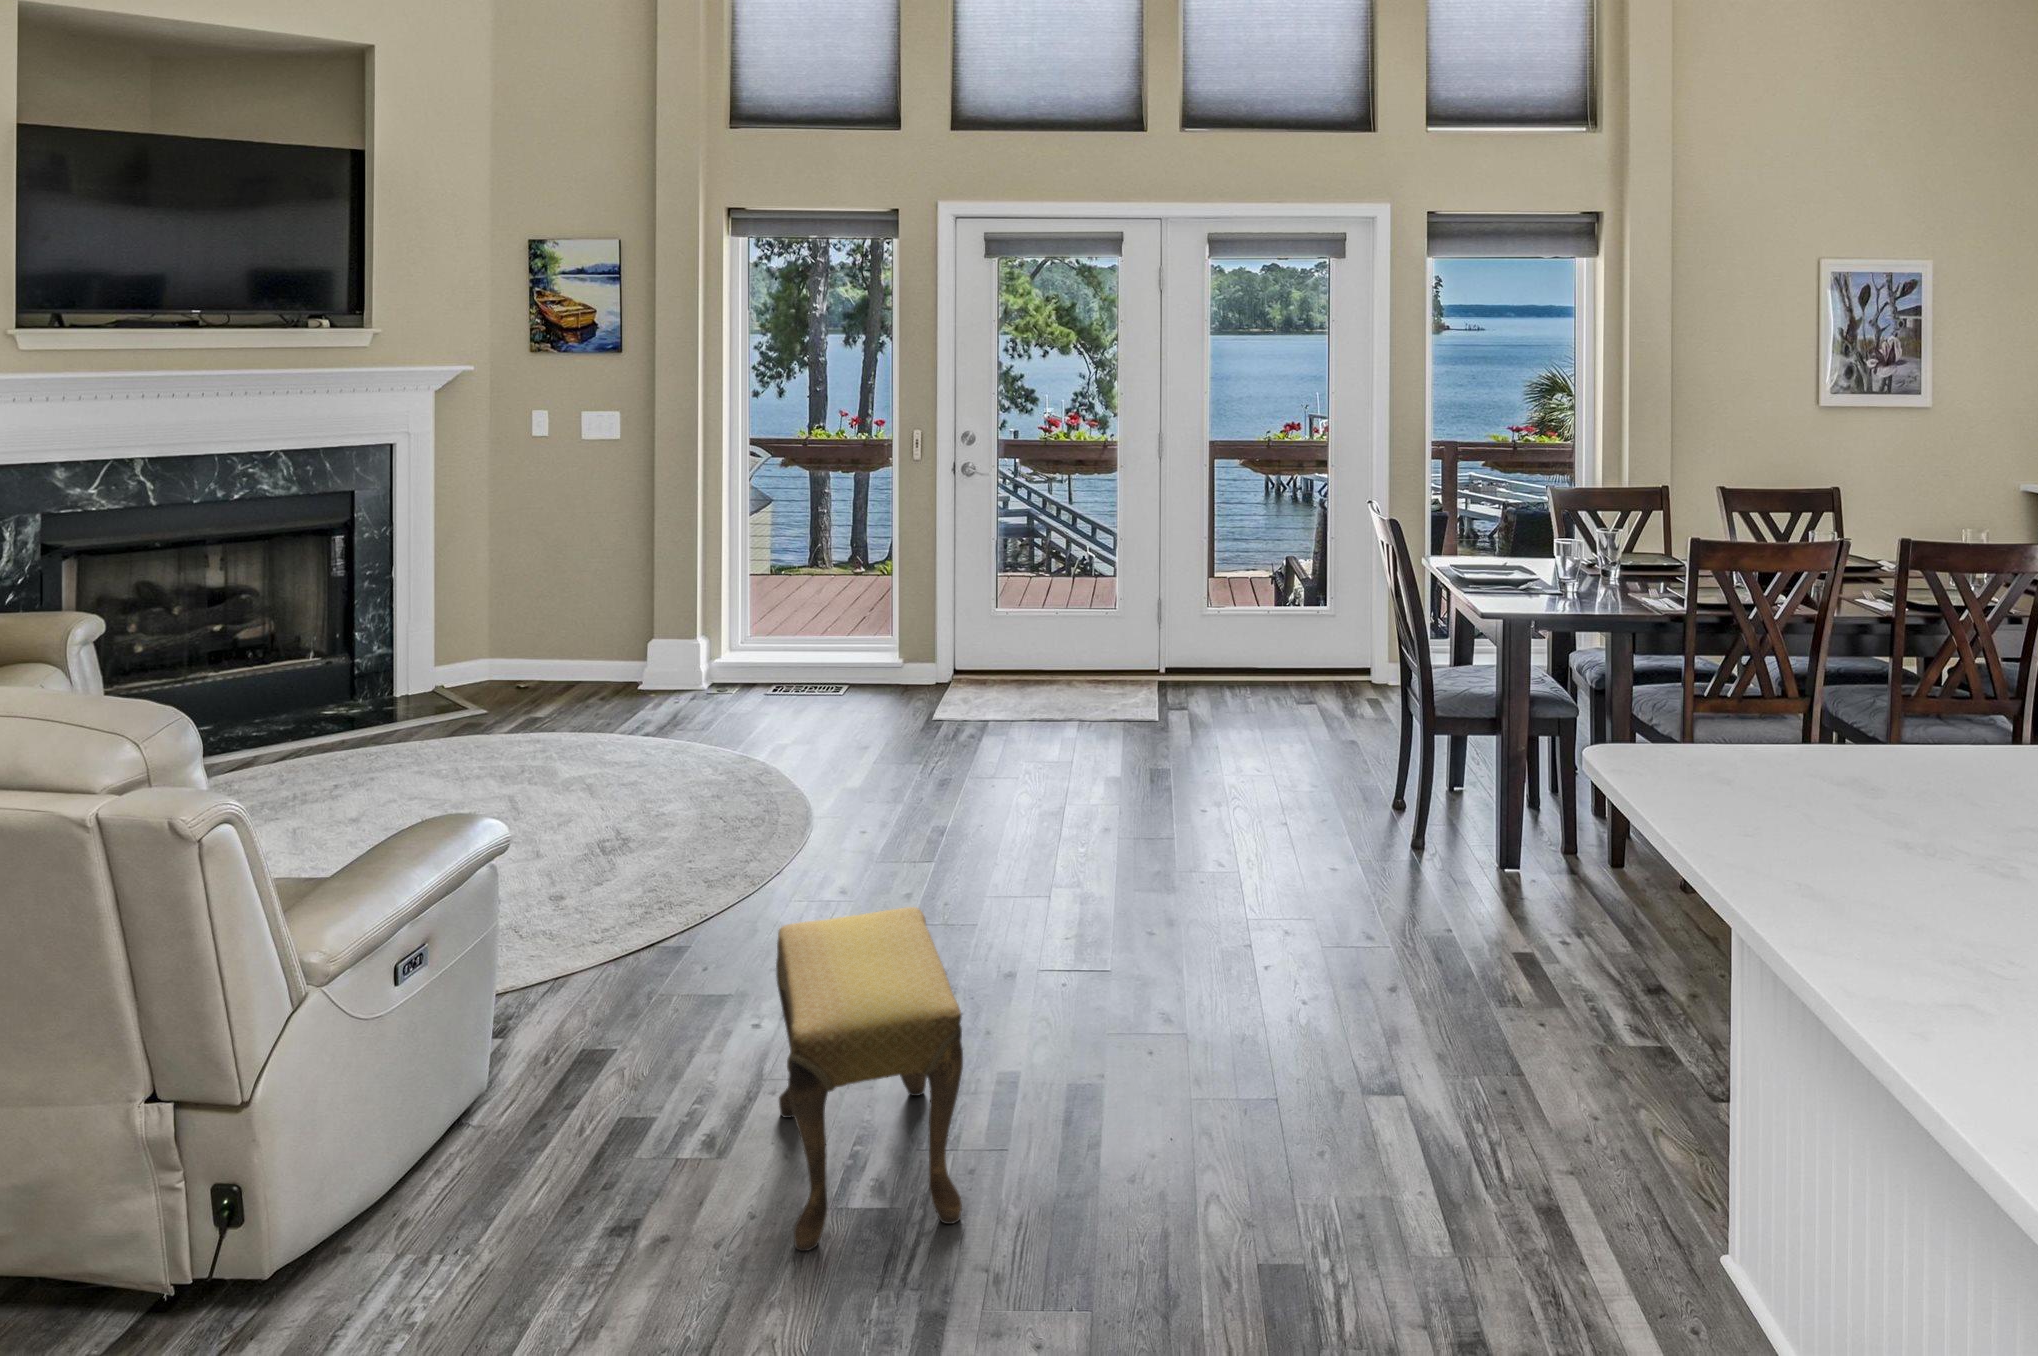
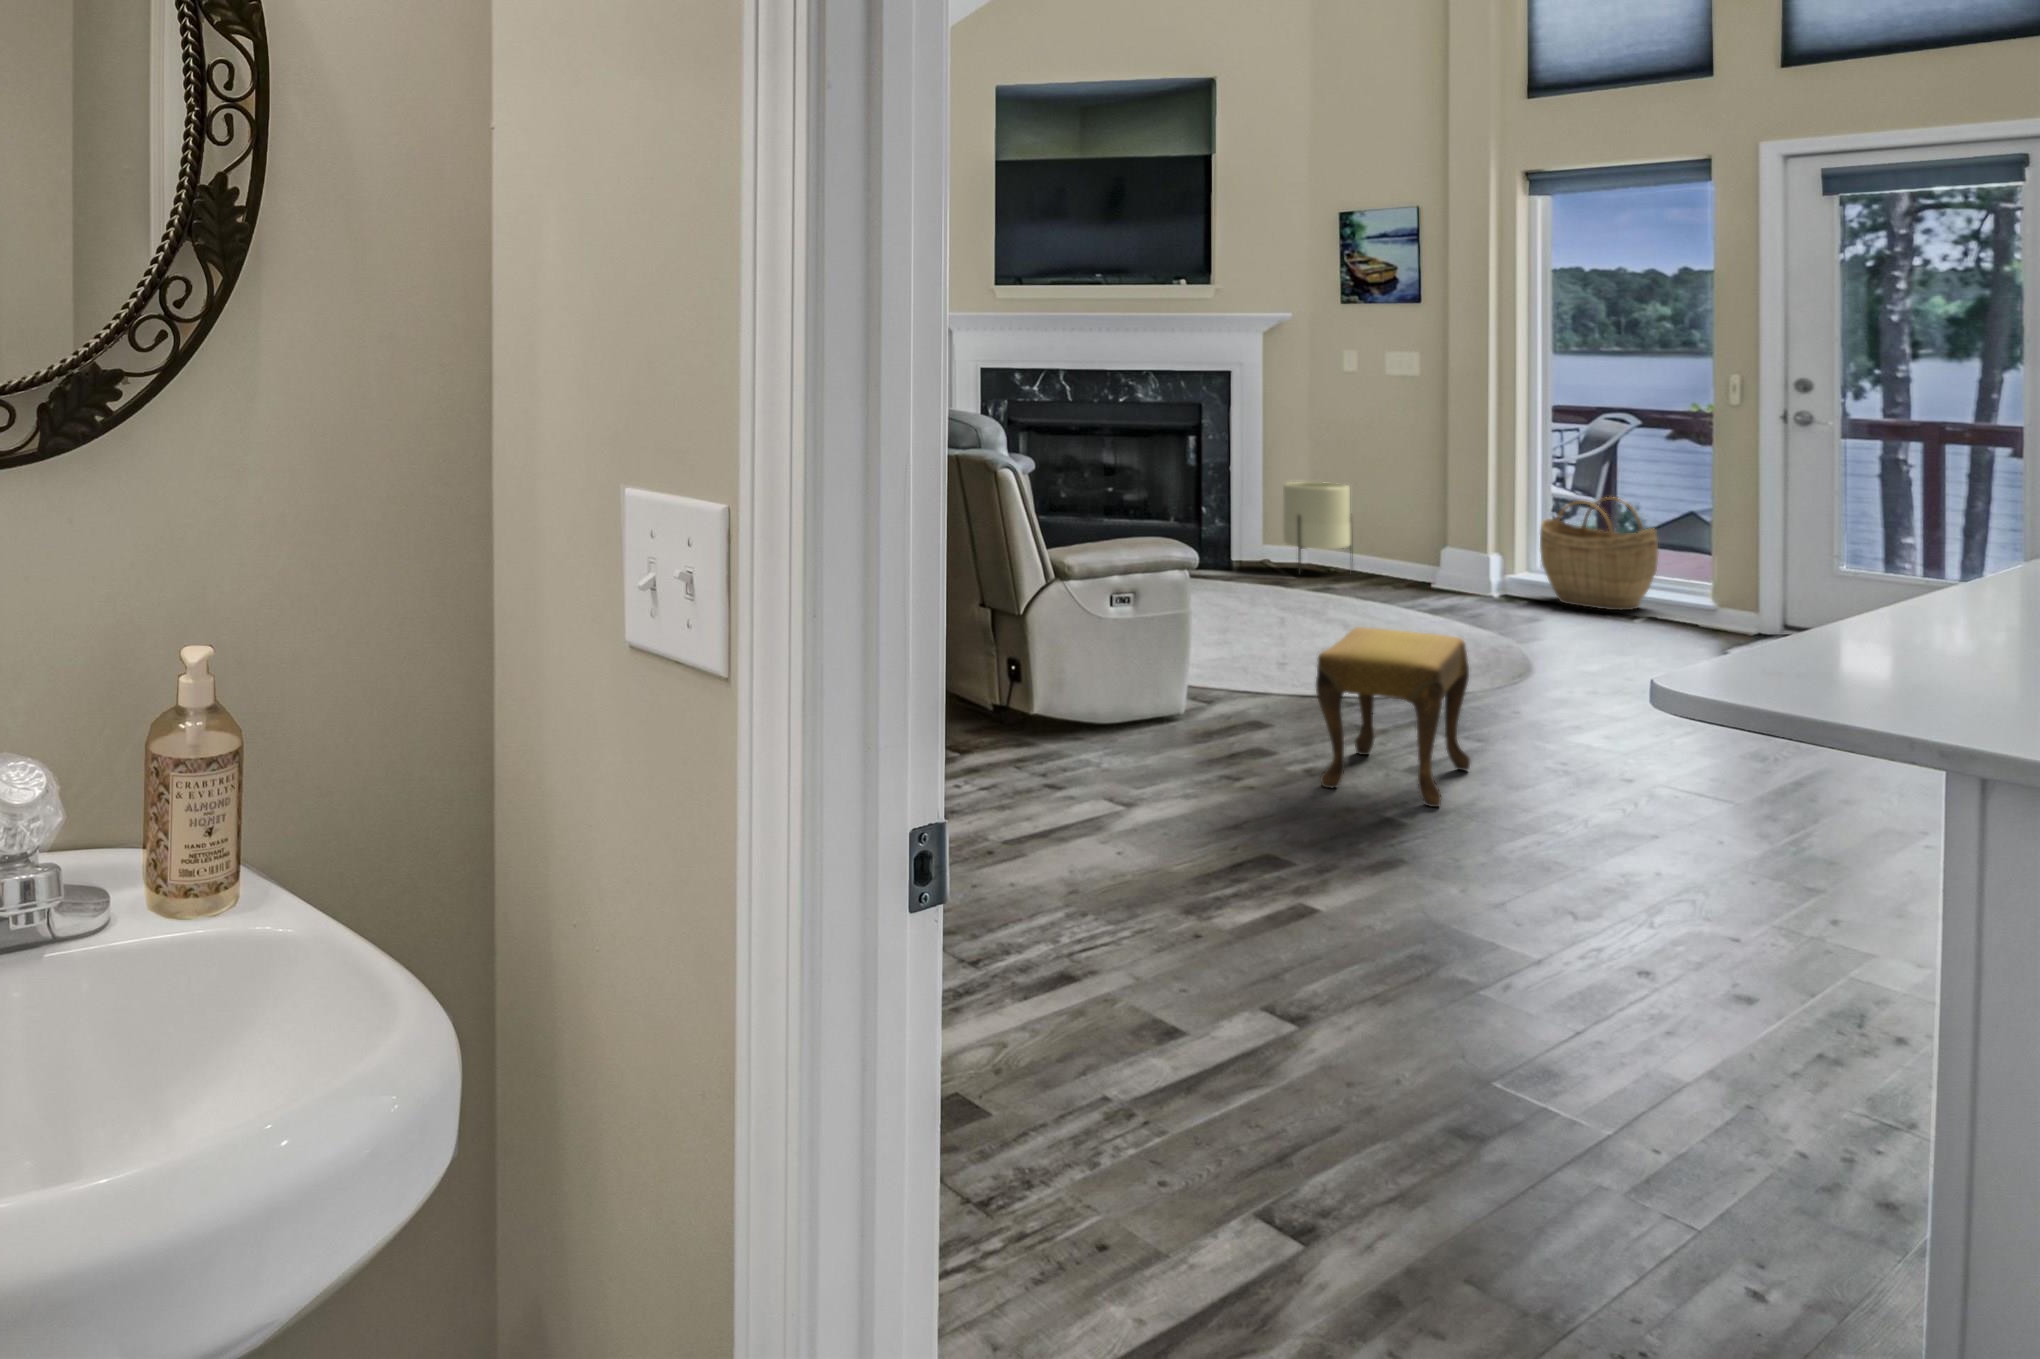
woven basket: none [751,564,855,689] -> present [1540,498,1658,610]
planter: none [464,577,547,705] -> present [1283,482,1353,573]

